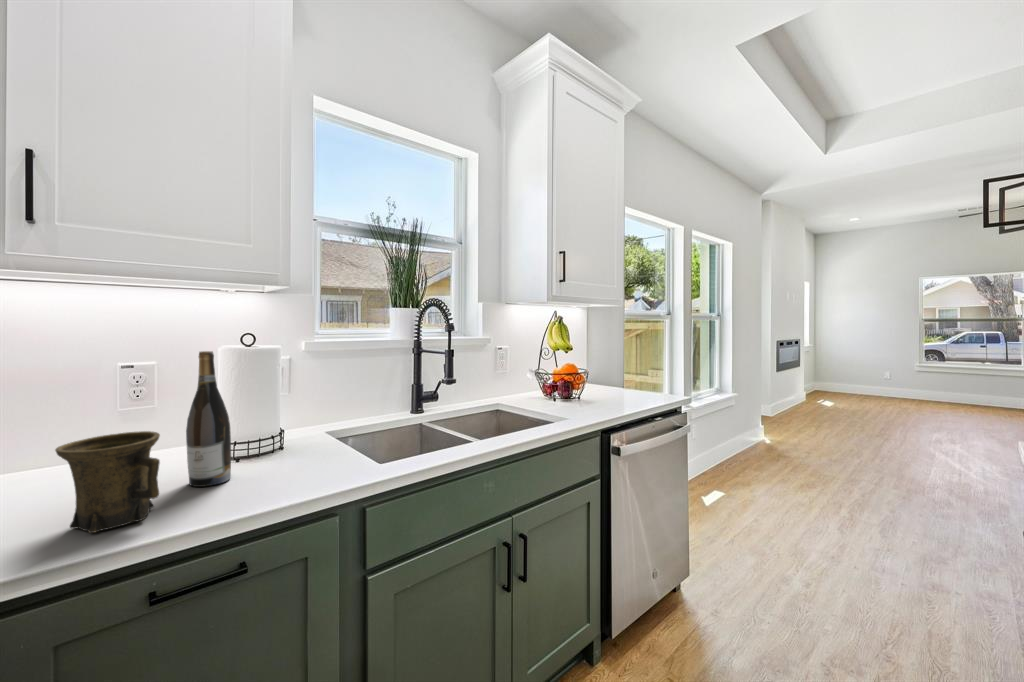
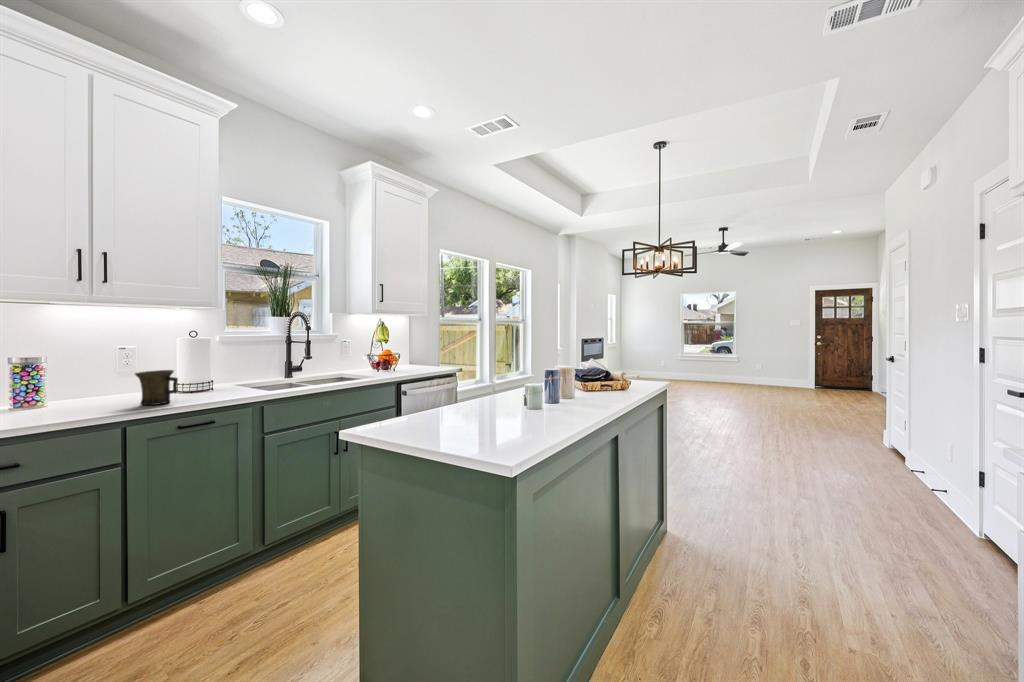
wine bottle: present [186,351,231,487] -> none [175,338,196,398]

